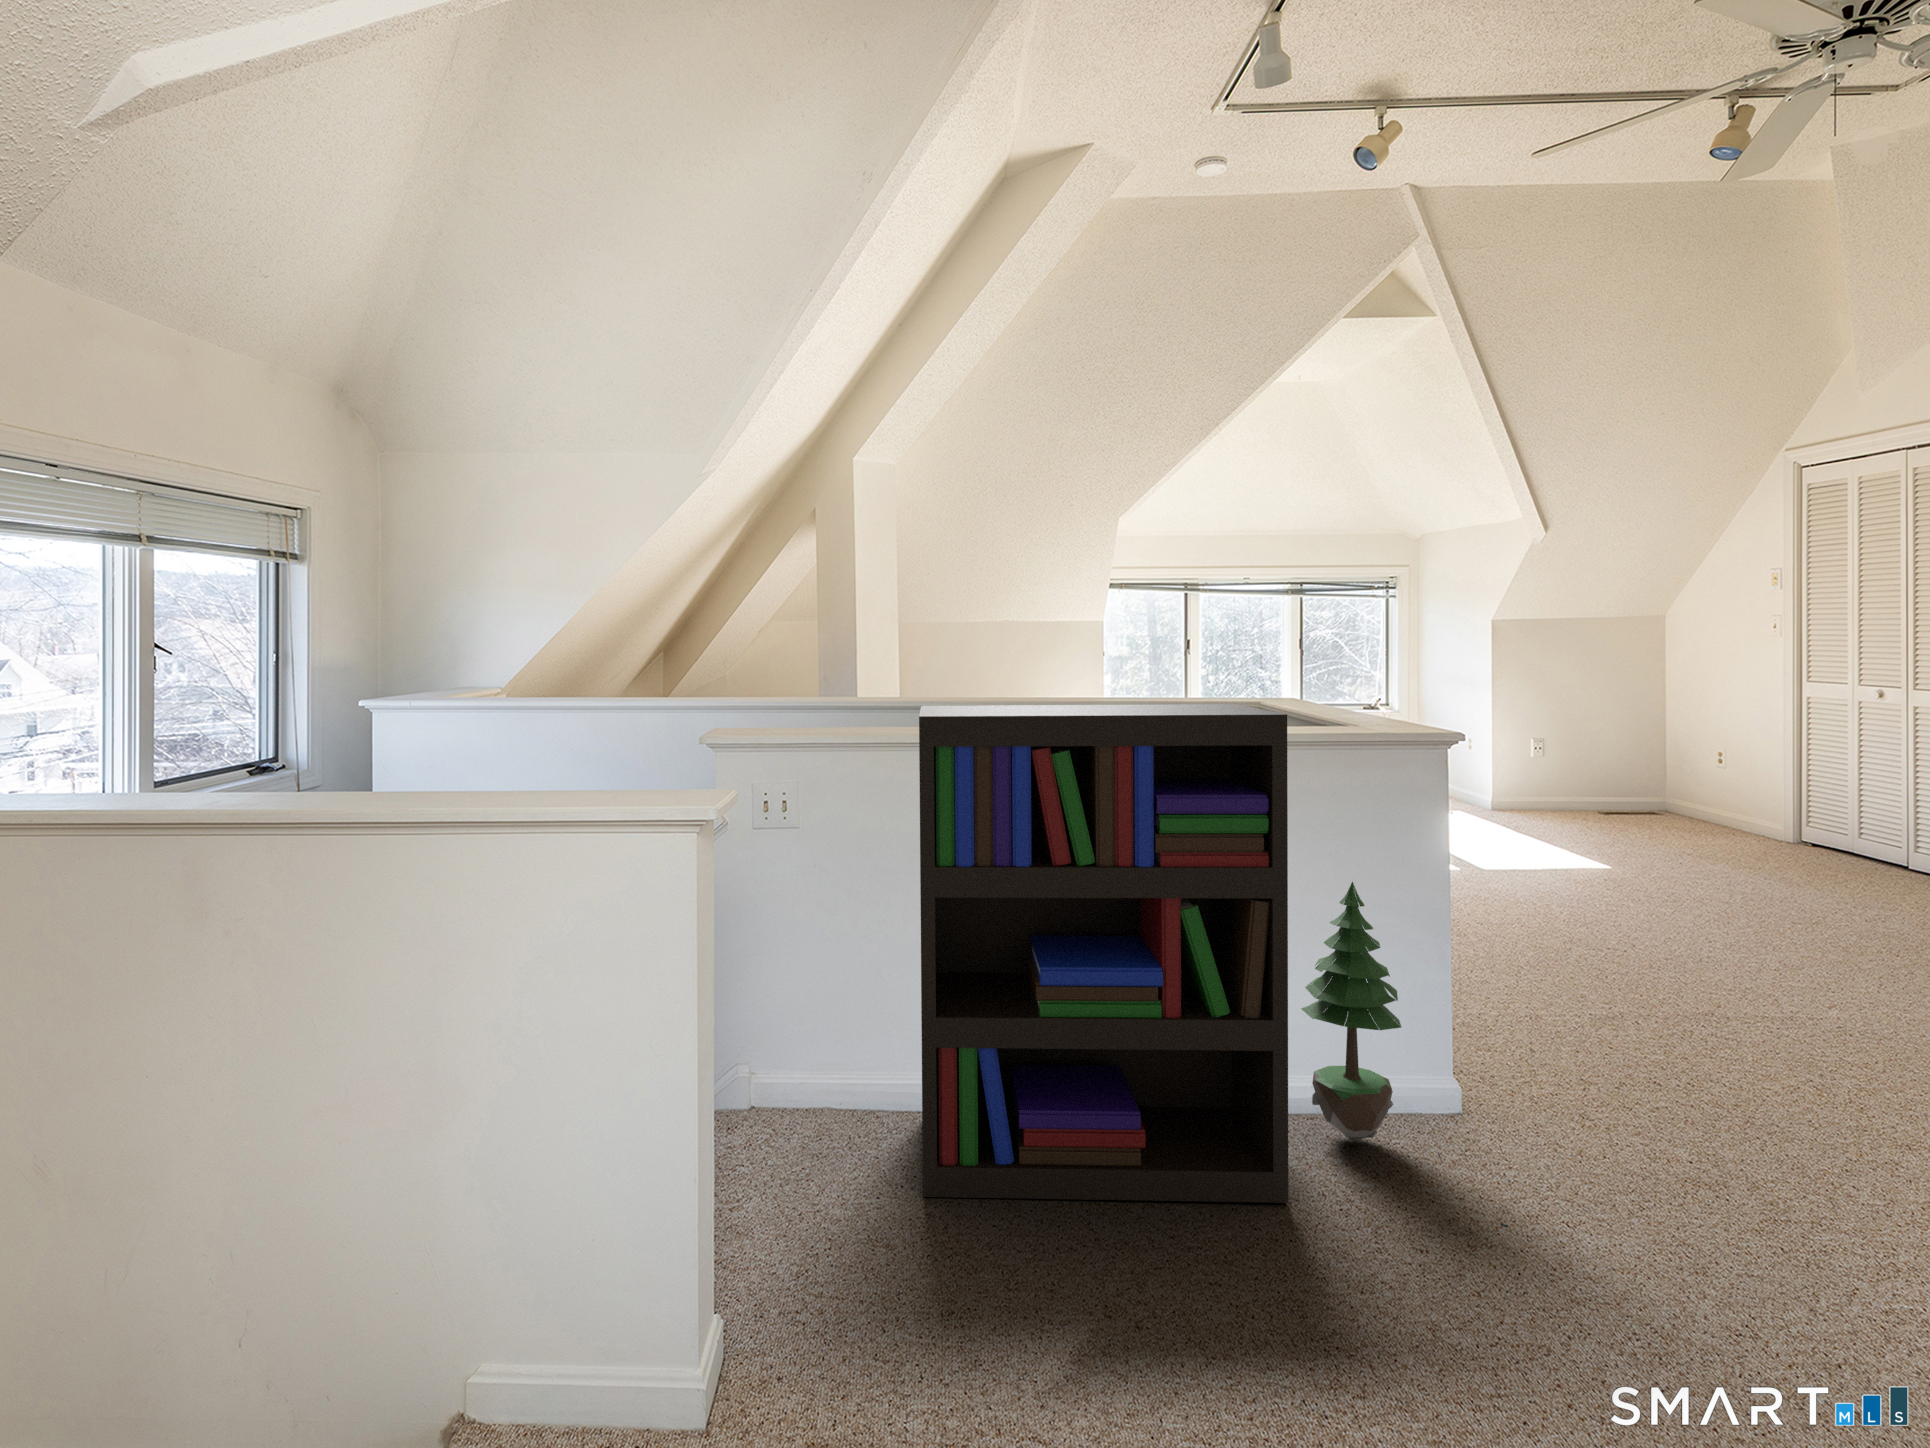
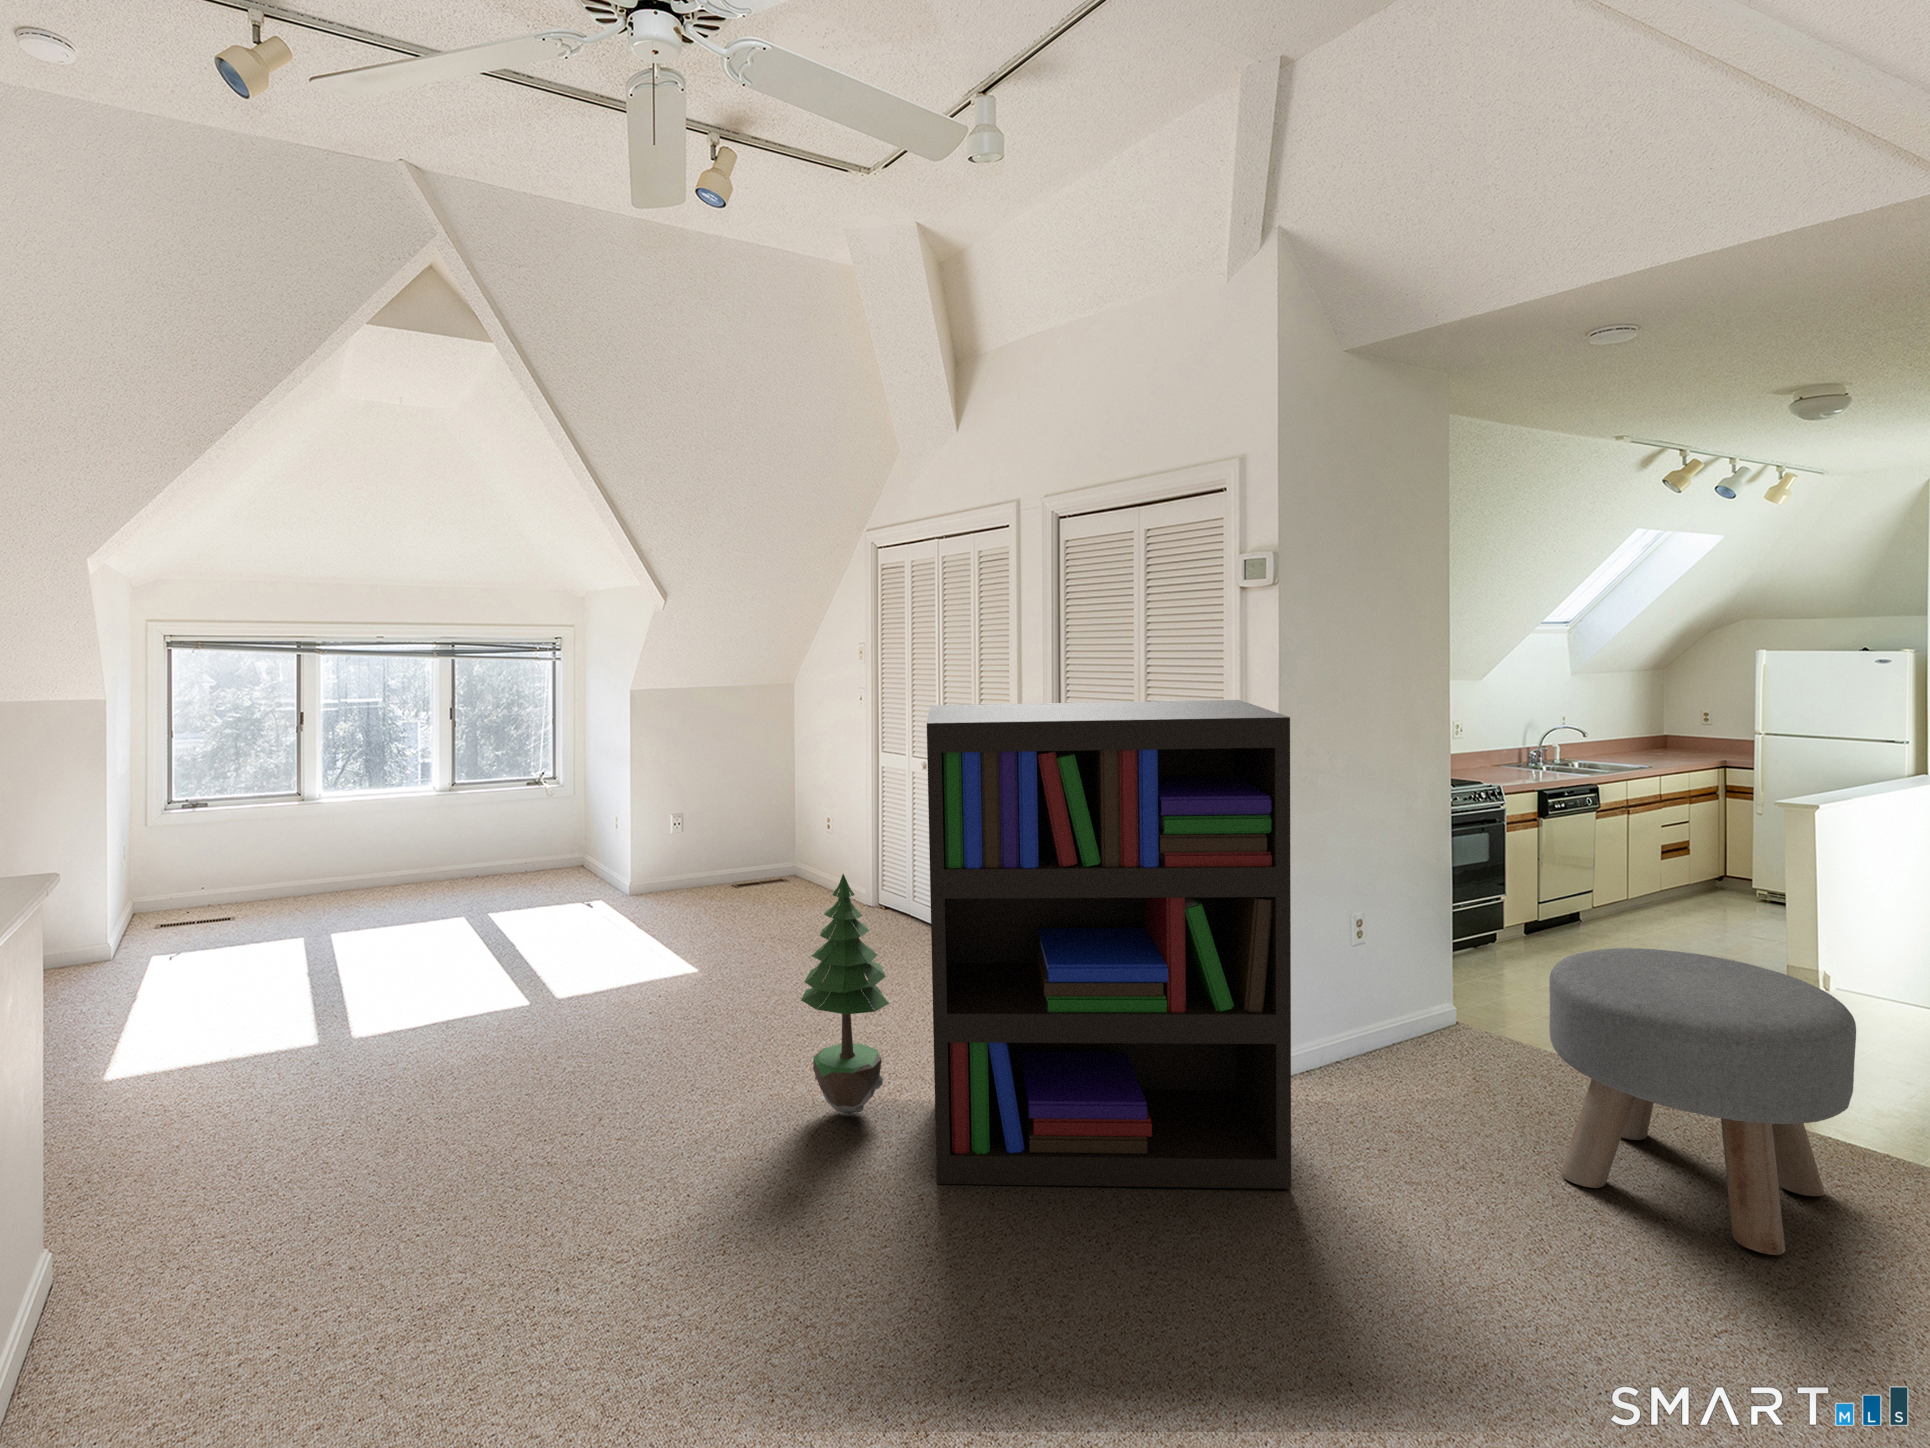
potted tree: present [1301,882,1401,1141] -> present [801,874,889,1114]
ottoman: none [1551,961,1856,1266] -> present [1549,948,1856,1255]

